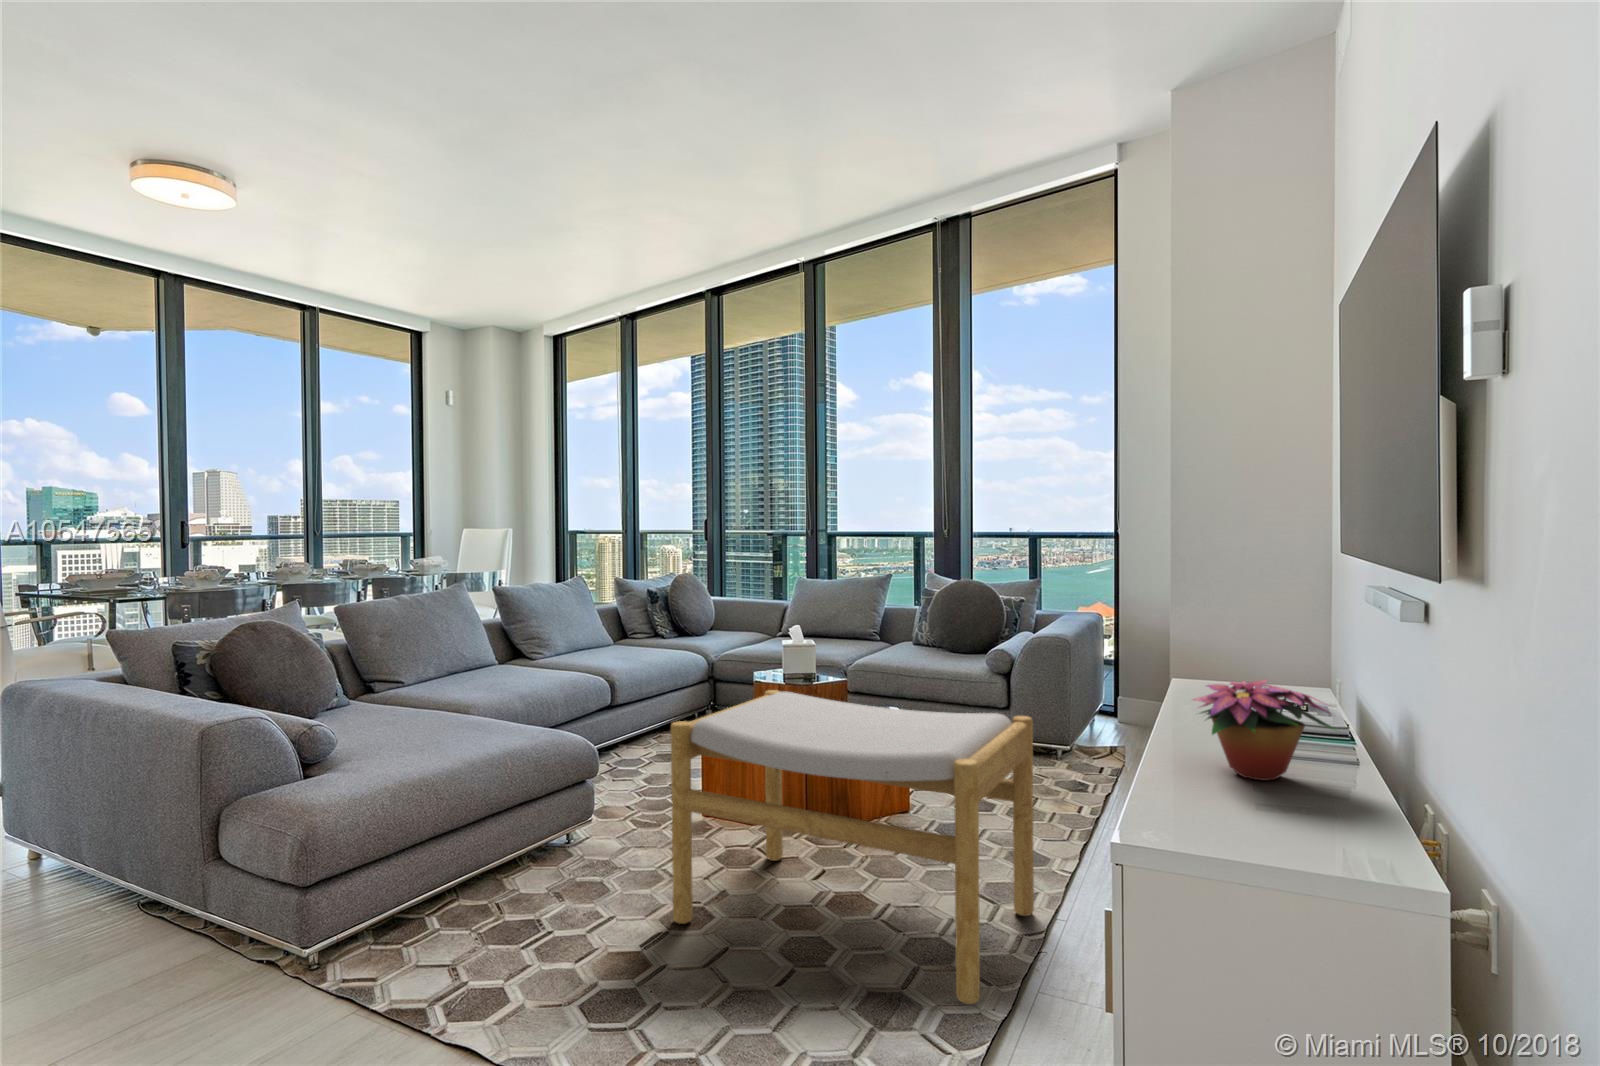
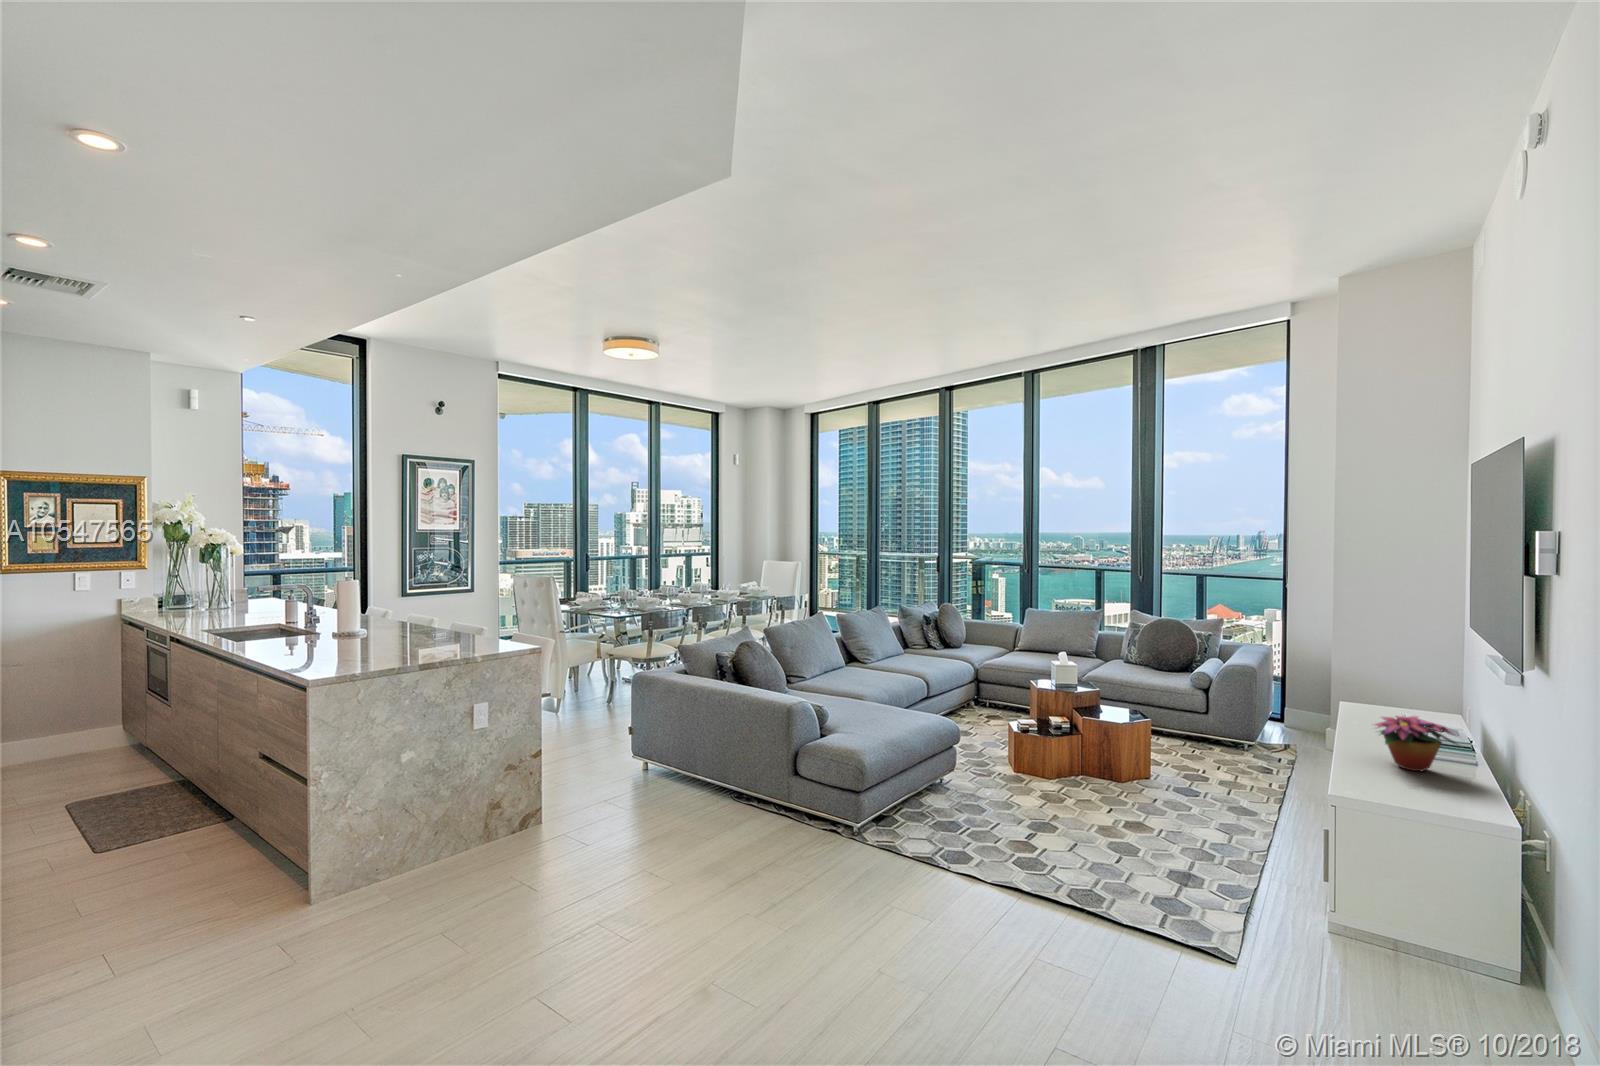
footstool: present [671,690,1034,1004] -> none [1034,698,1257,882]

